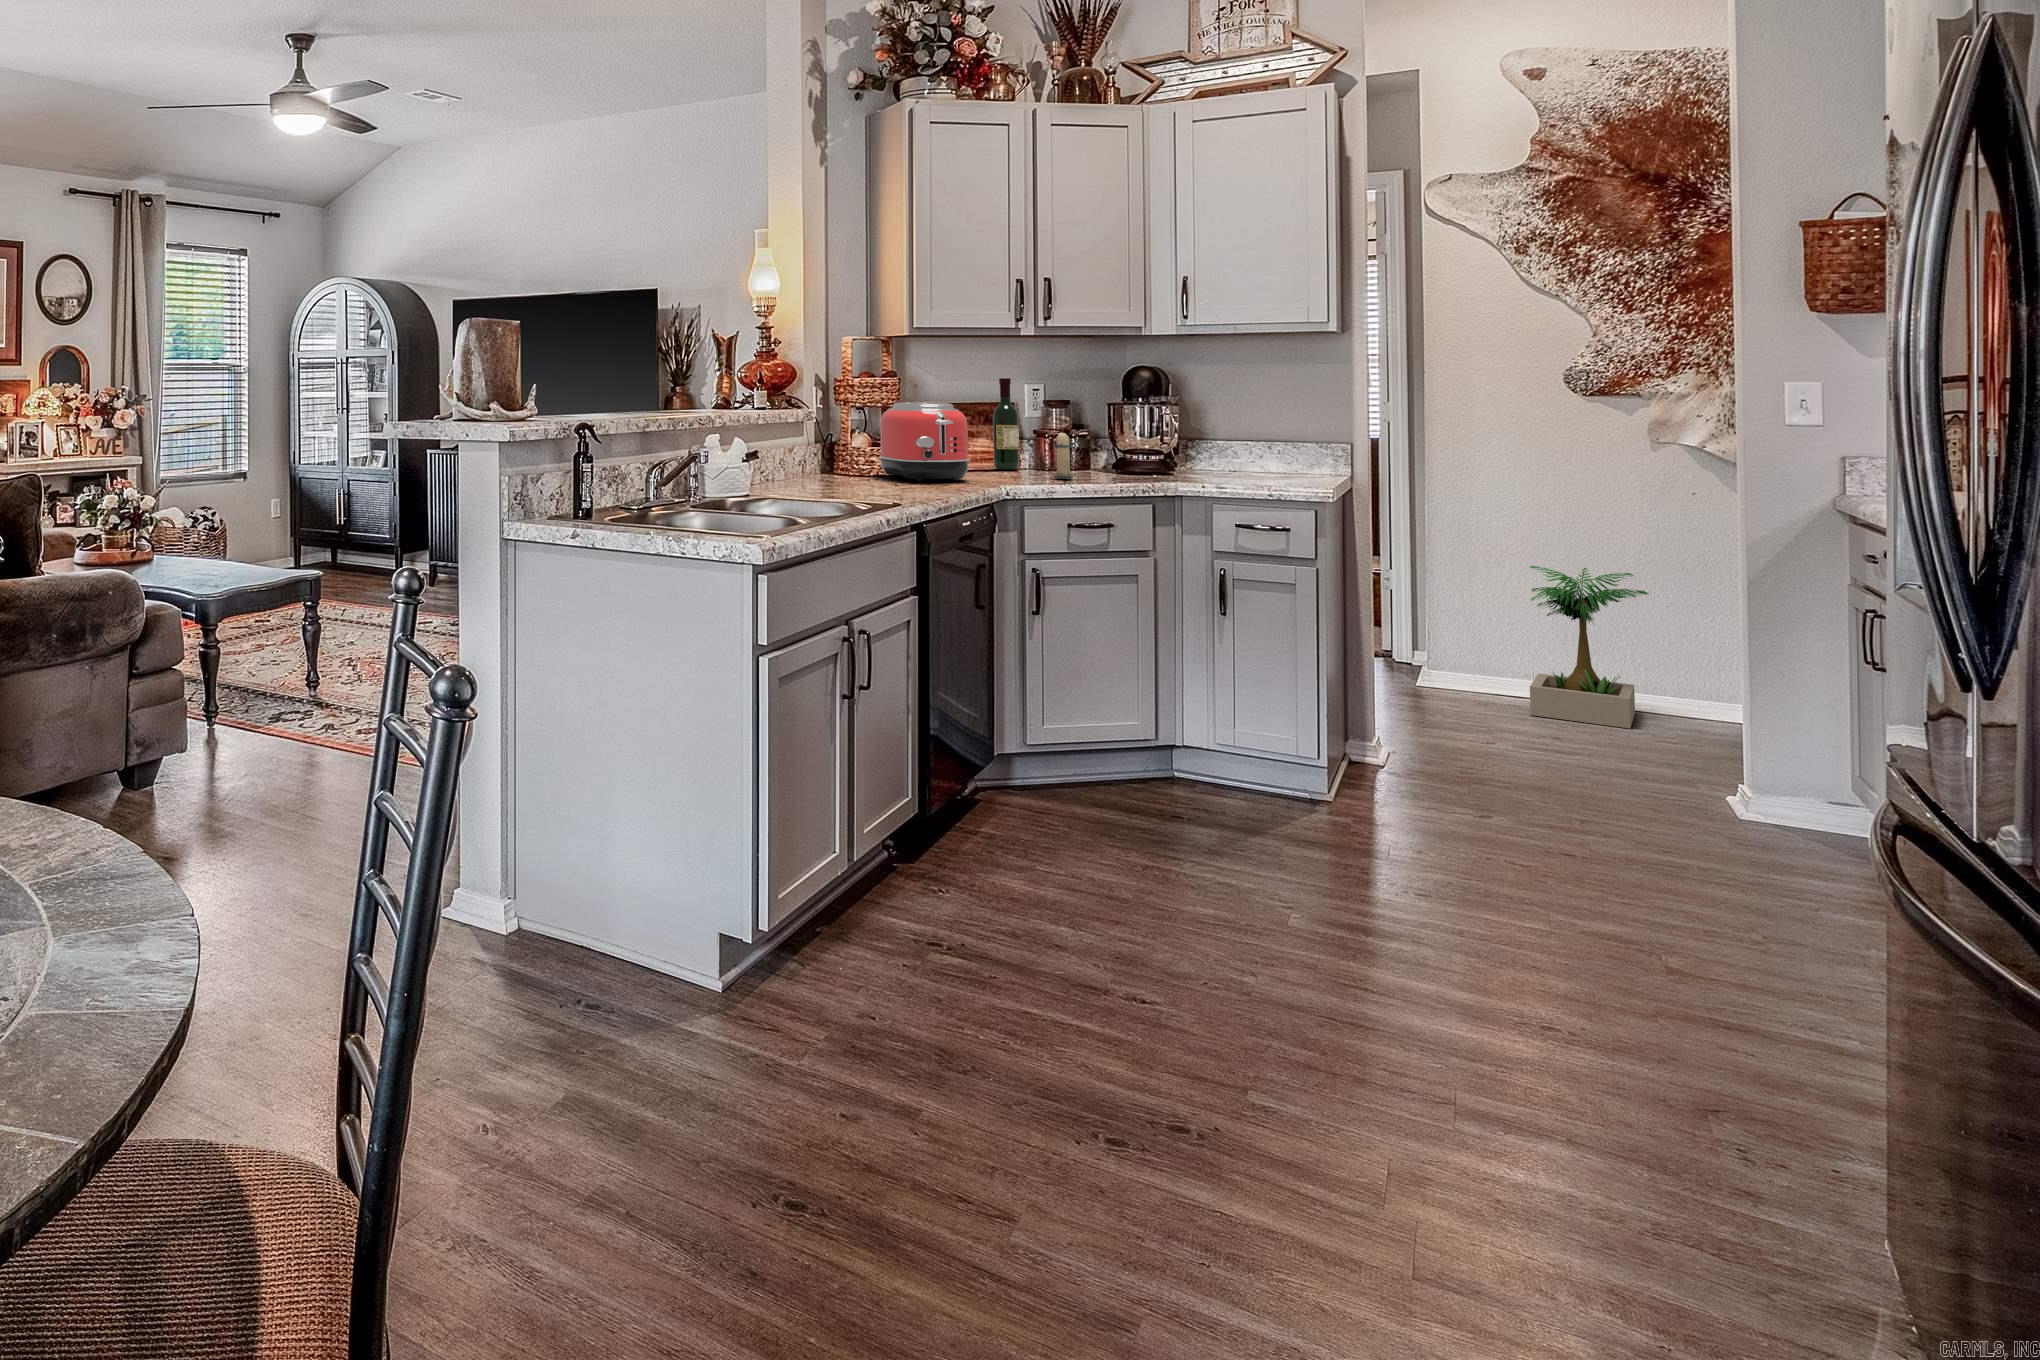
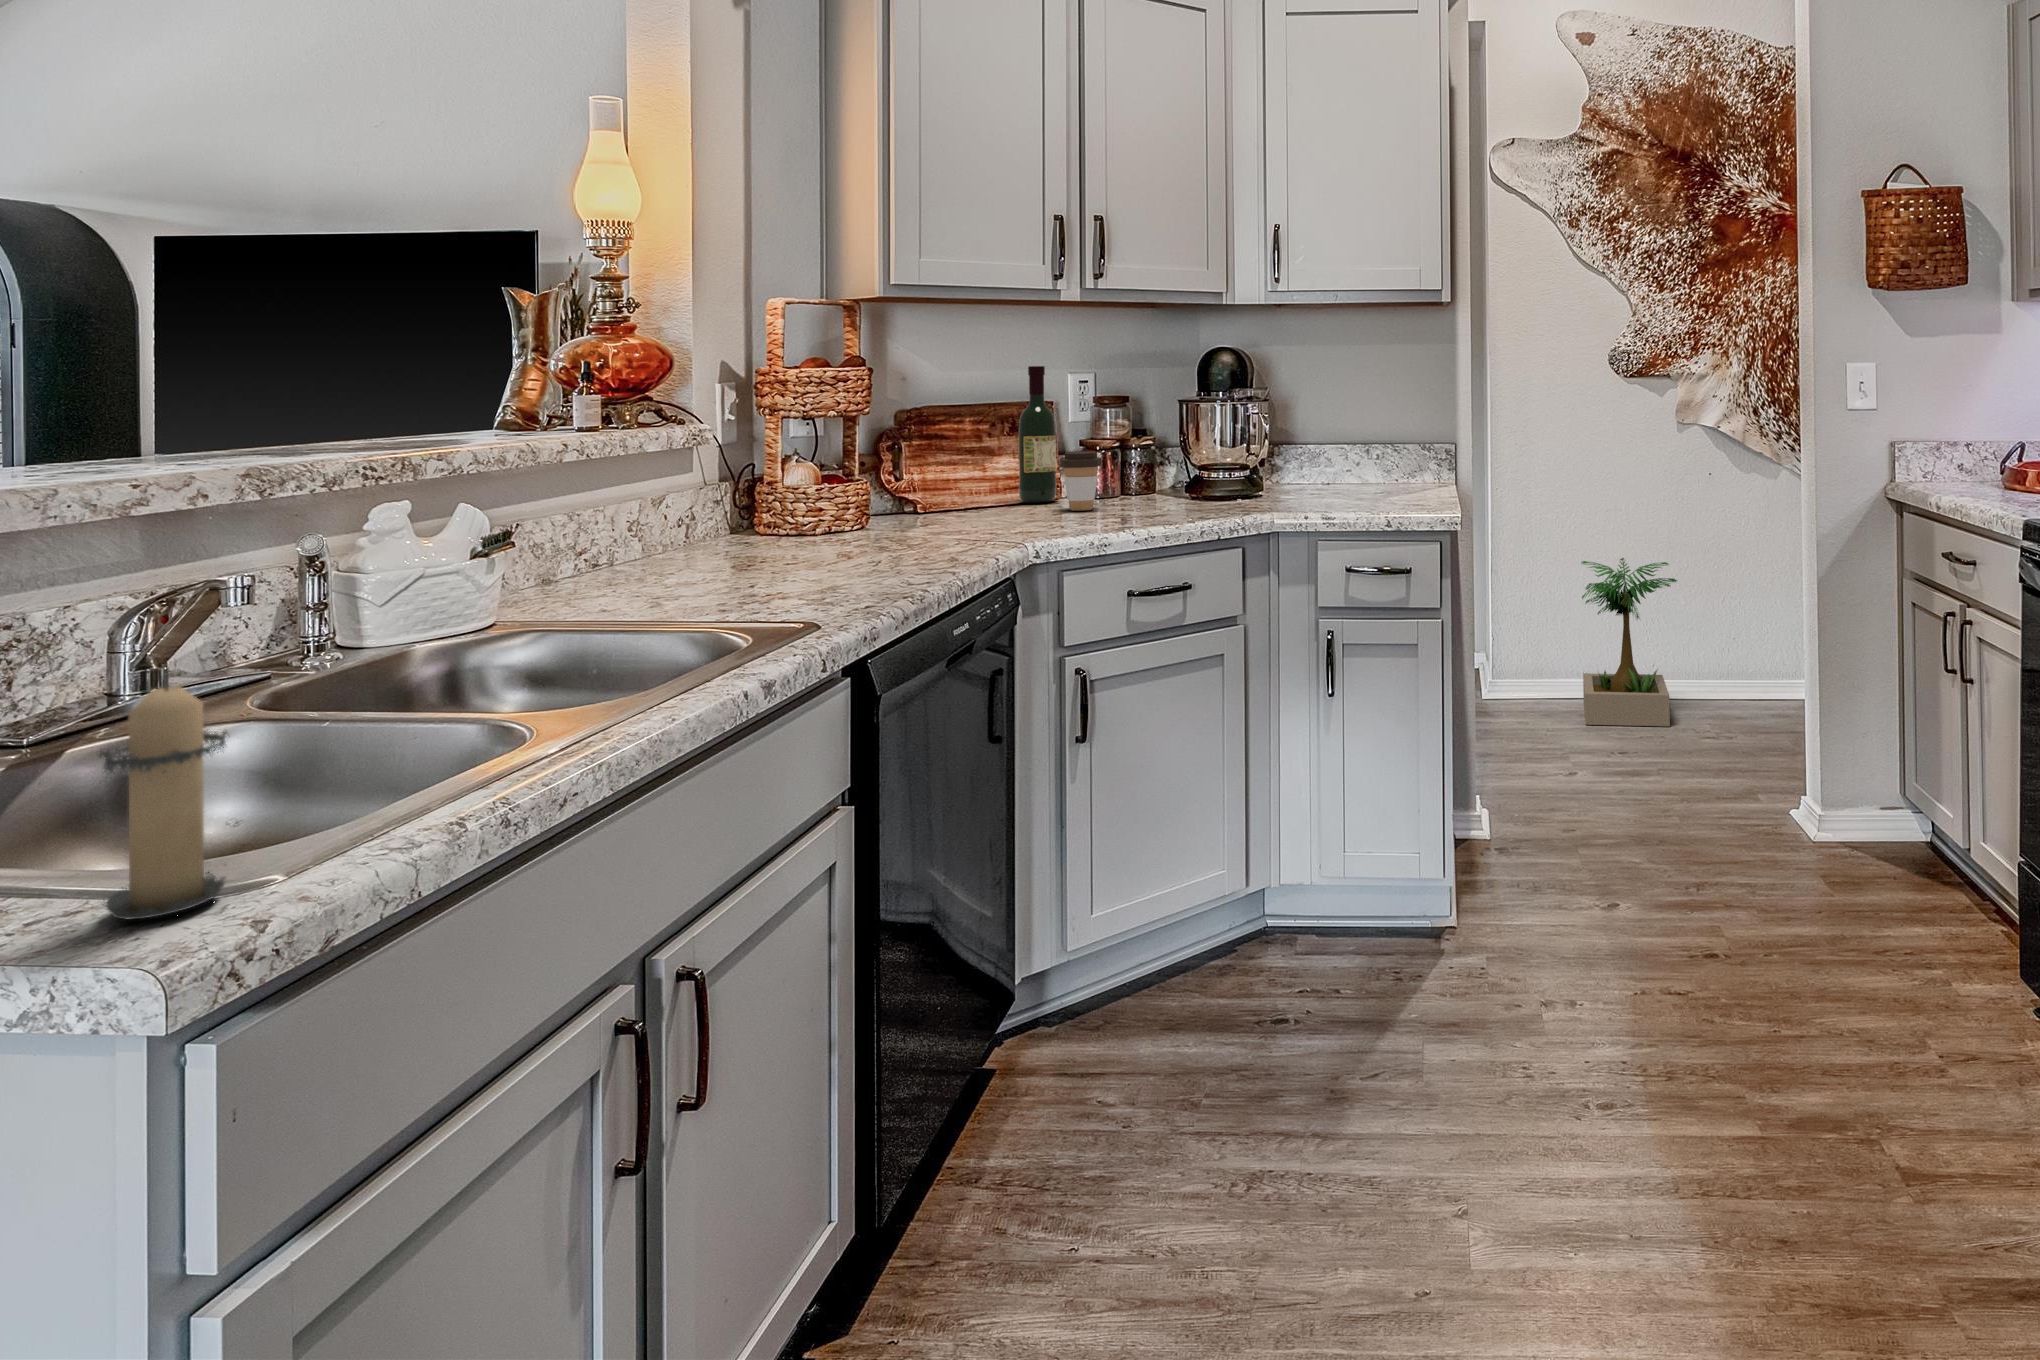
toaster: present [879,402,970,481] -> none [831,407,981,542]
candle: present [1053,430,1073,479] -> present [100,671,227,919]
coffee cup: none [1021,436,1050,475] -> present [1060,451,1102,511]

